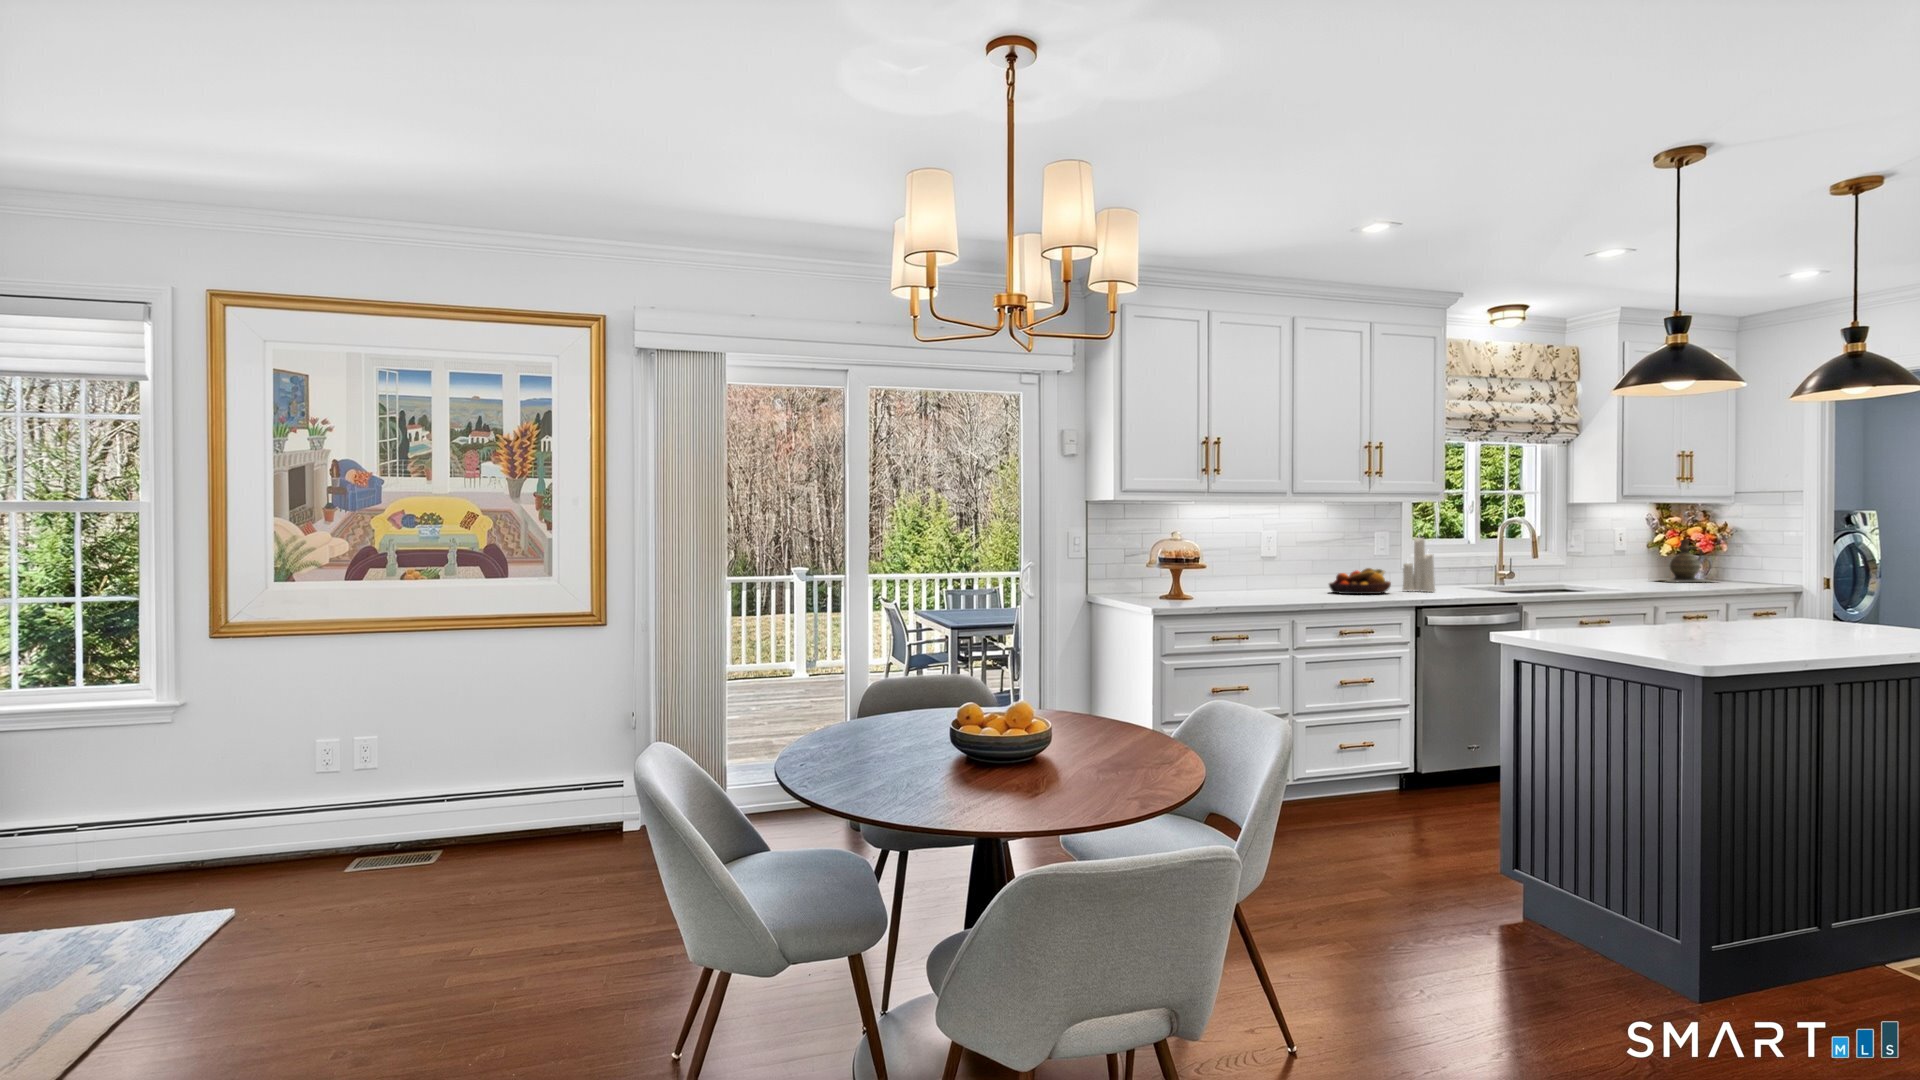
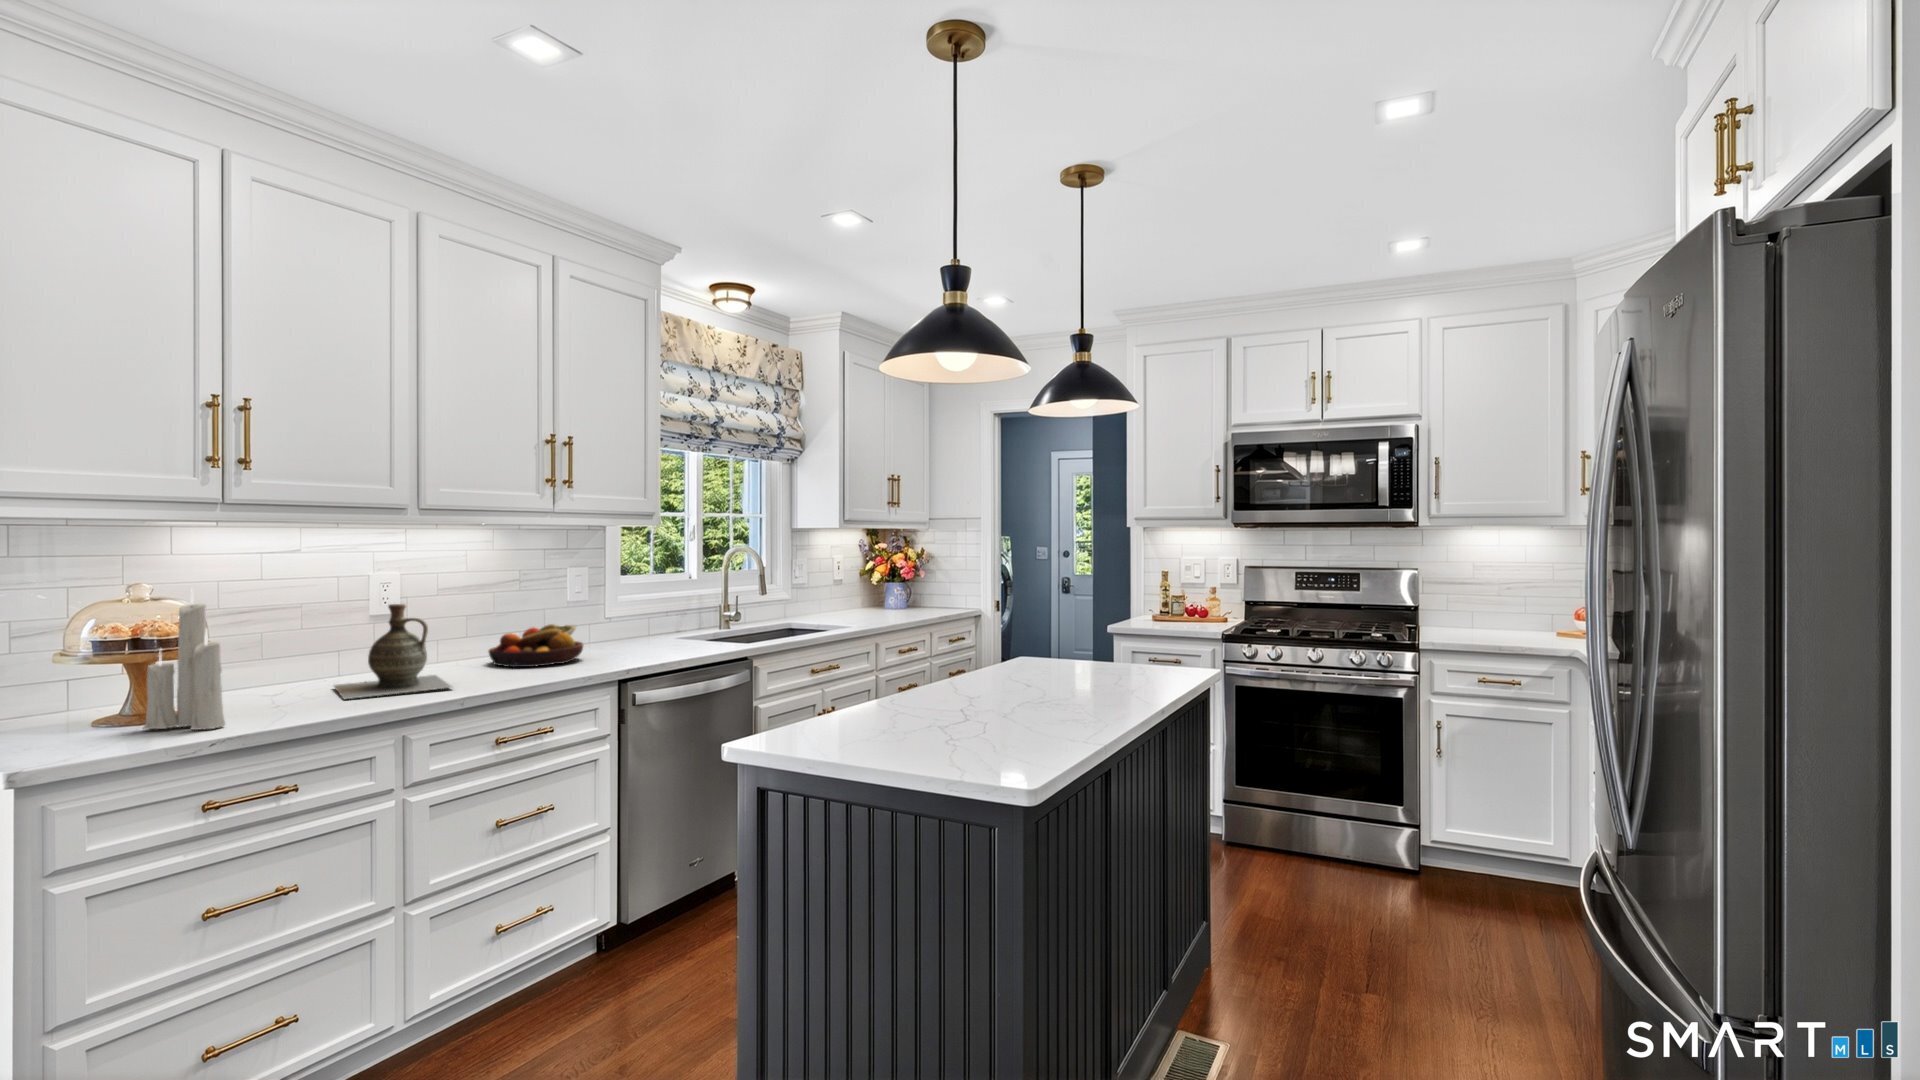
candle: present [1403,538,1435,592] -> present [143,593,225,730]
ceramic jug: present [1658,540,1709,582] -> present [334,604,453,699]

